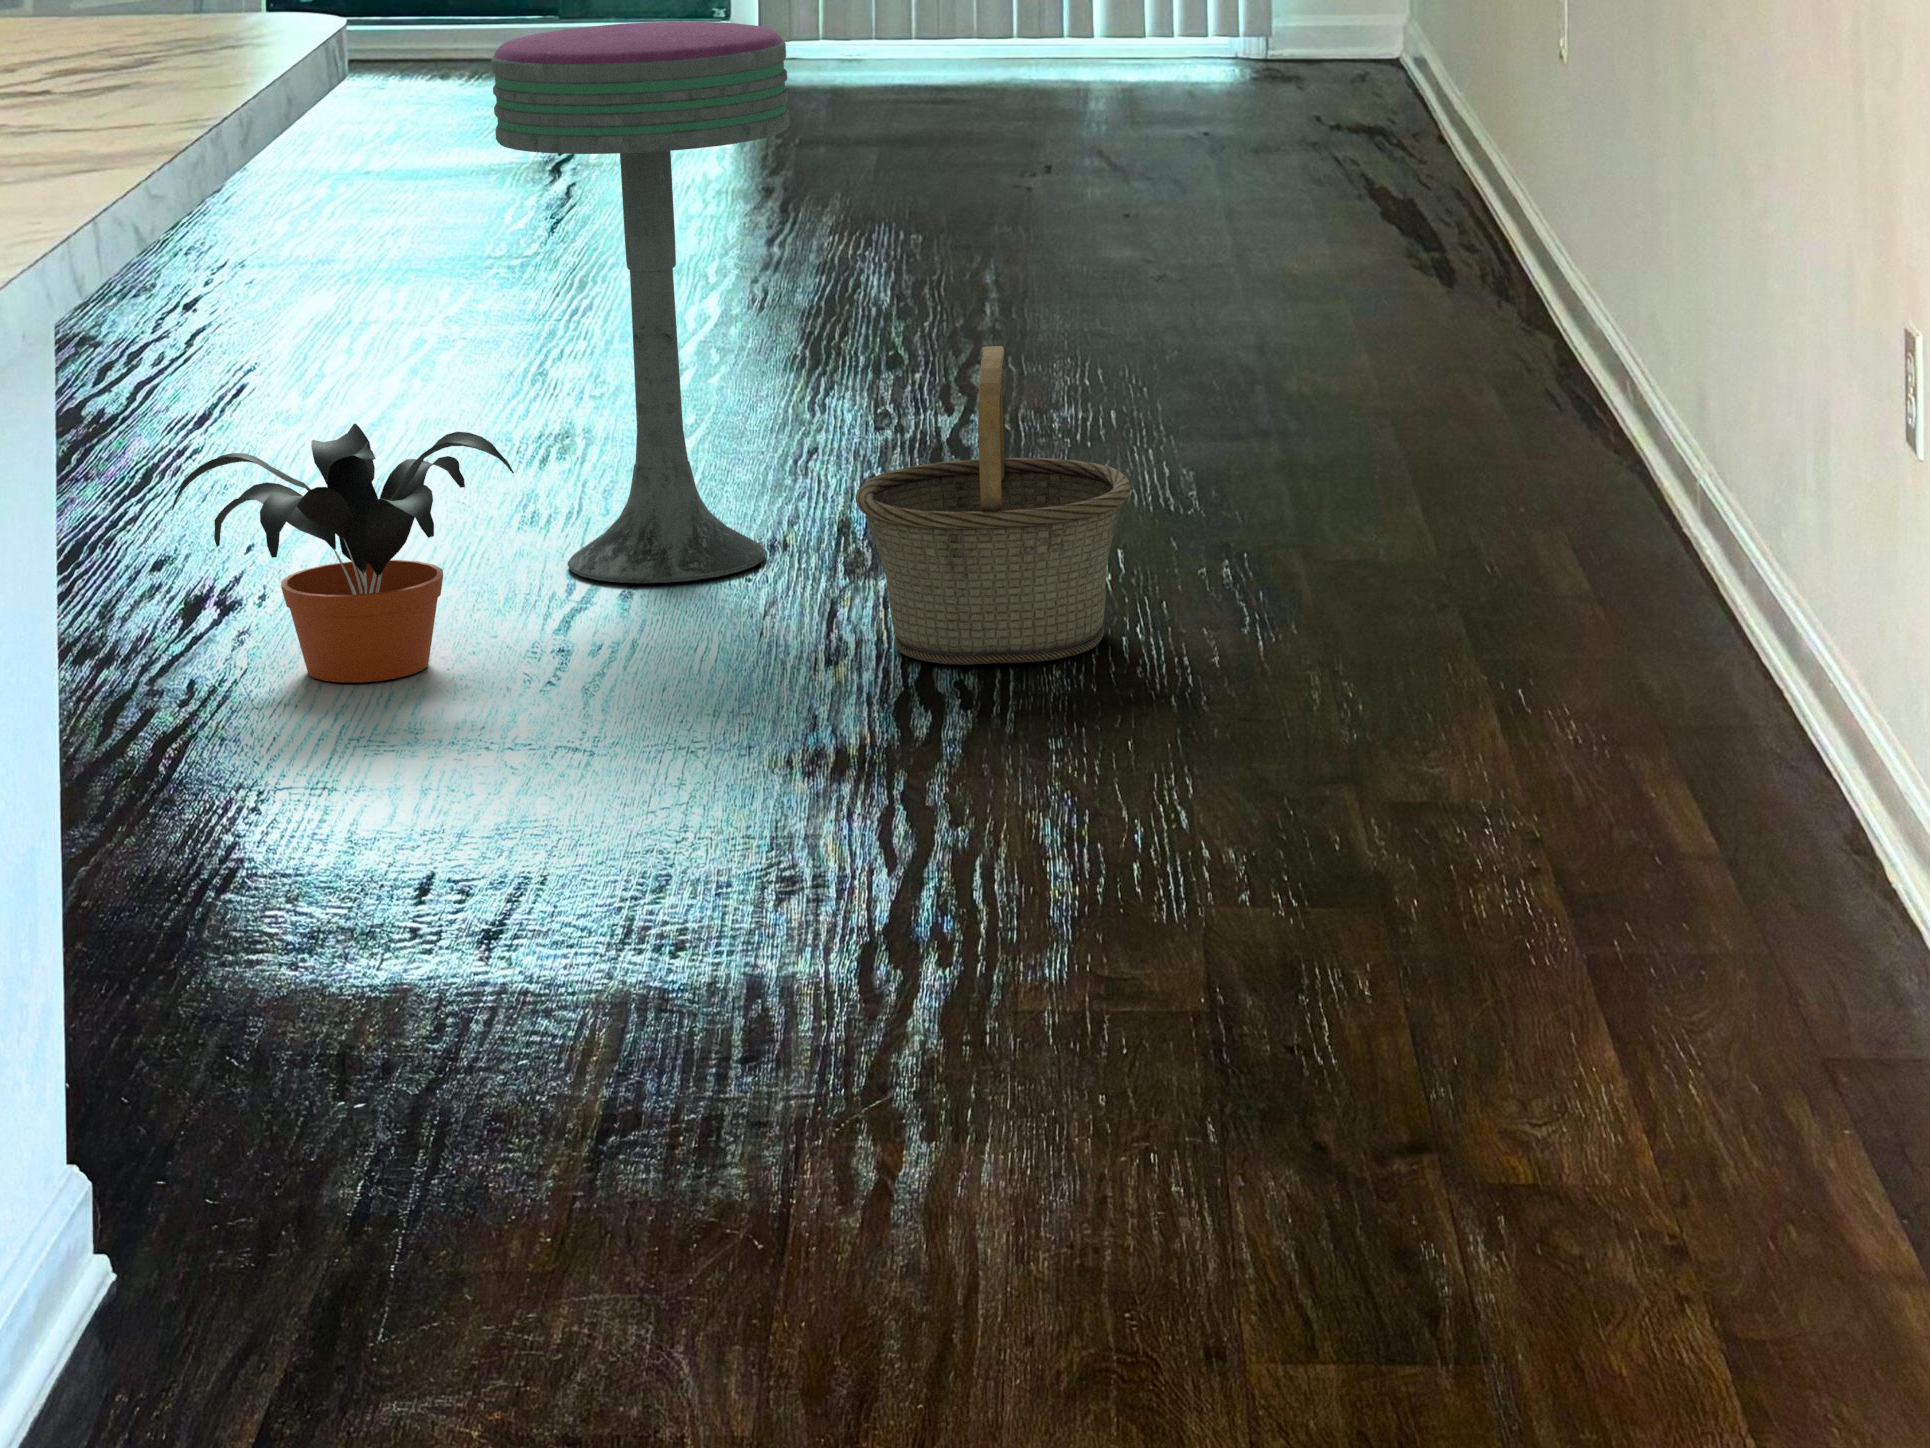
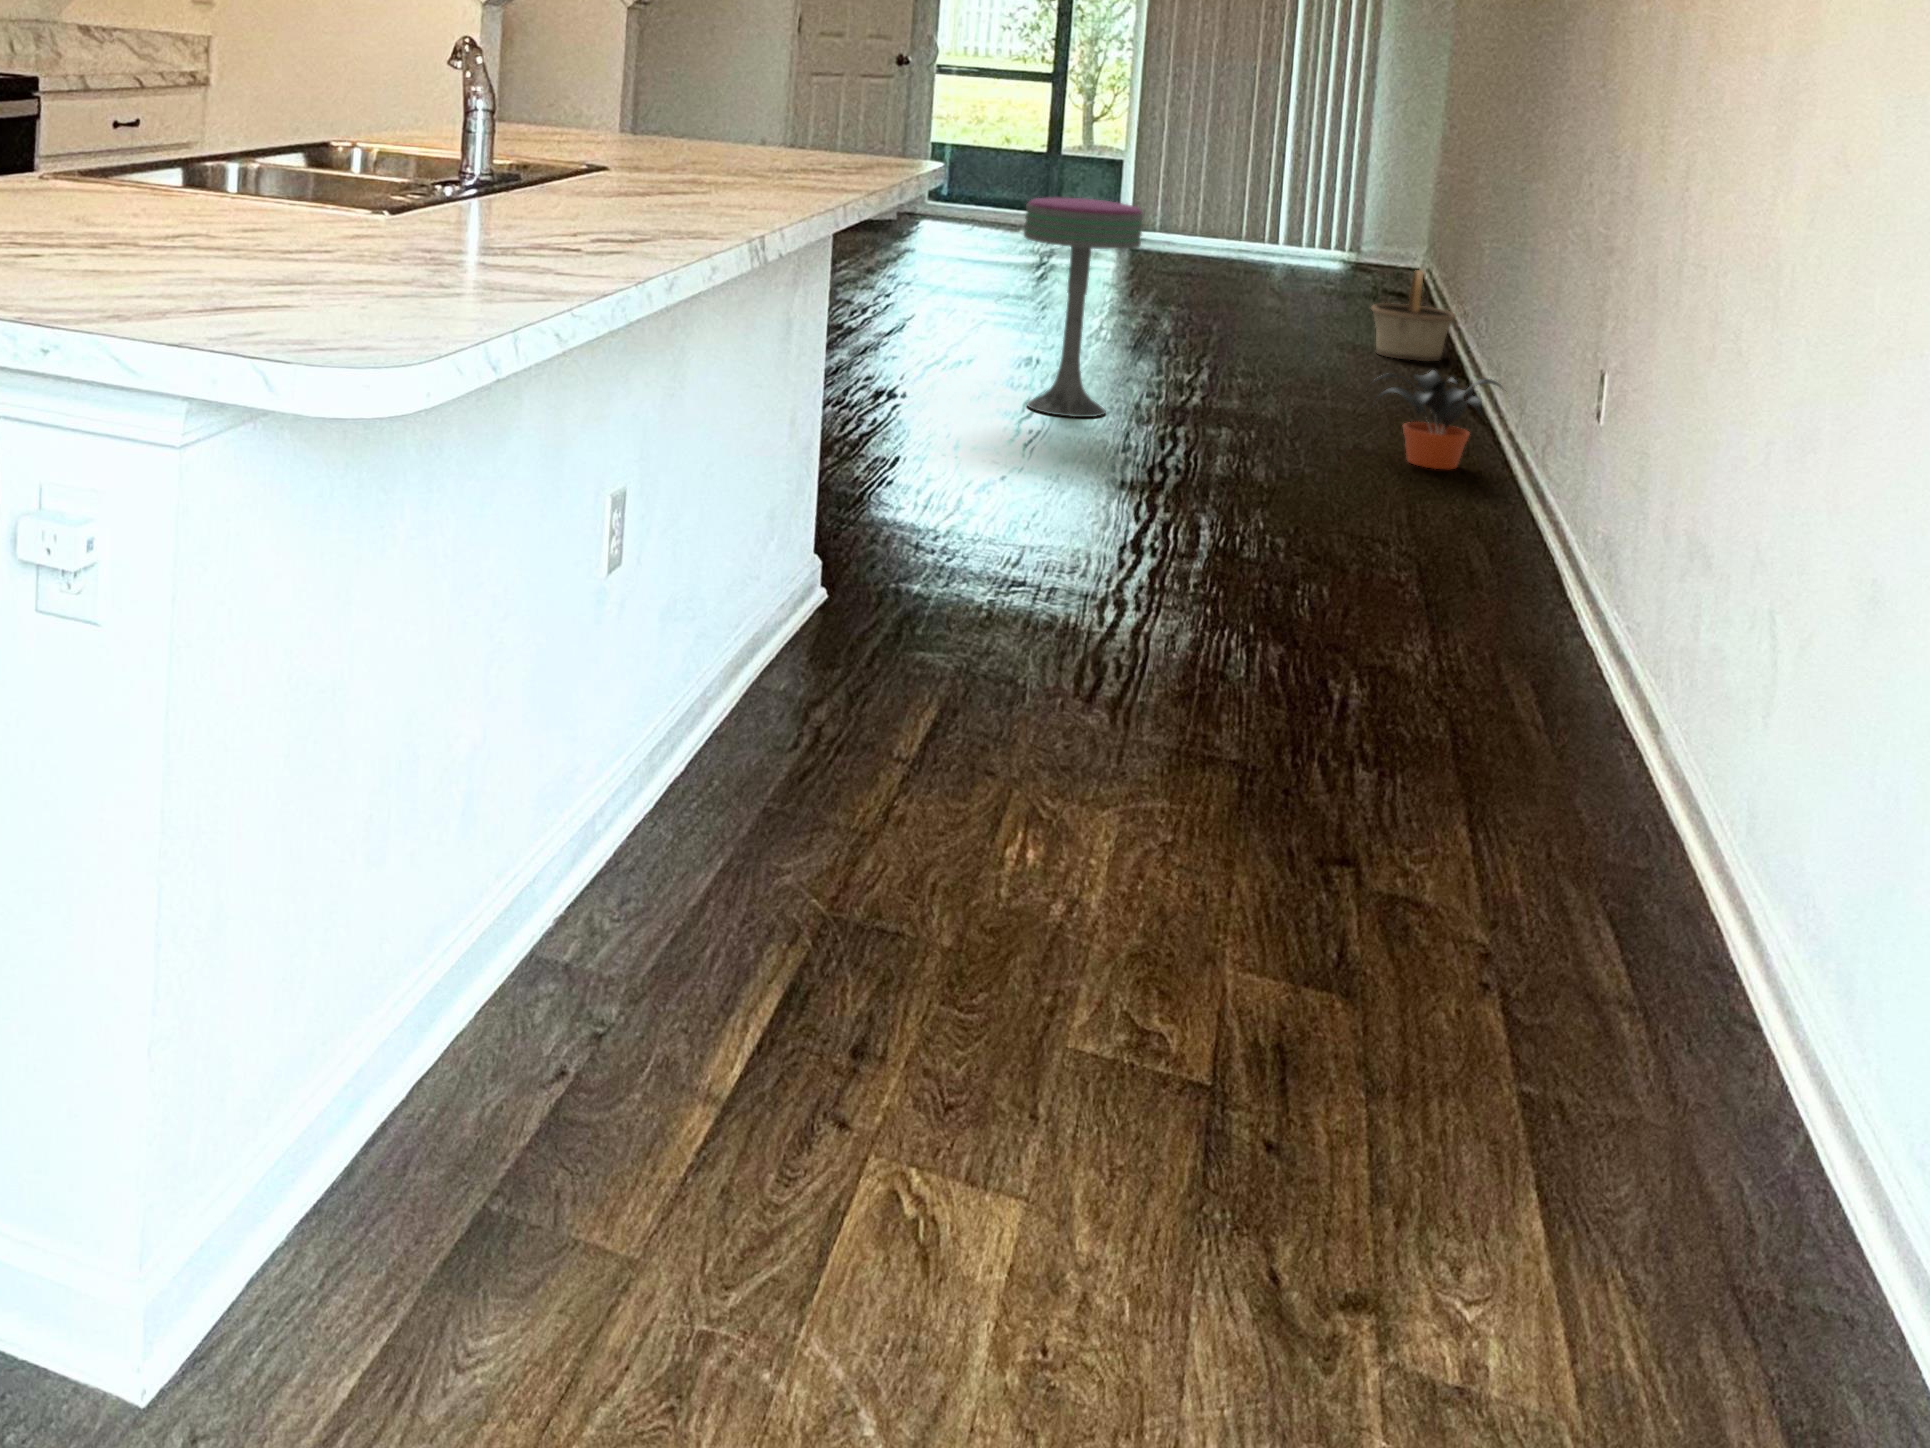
basket: present [856,346,1131,665] -> present [1371,270,1456,361]
potted plant: present [172,424,514,682] -> present [1376,370,1502,469]

